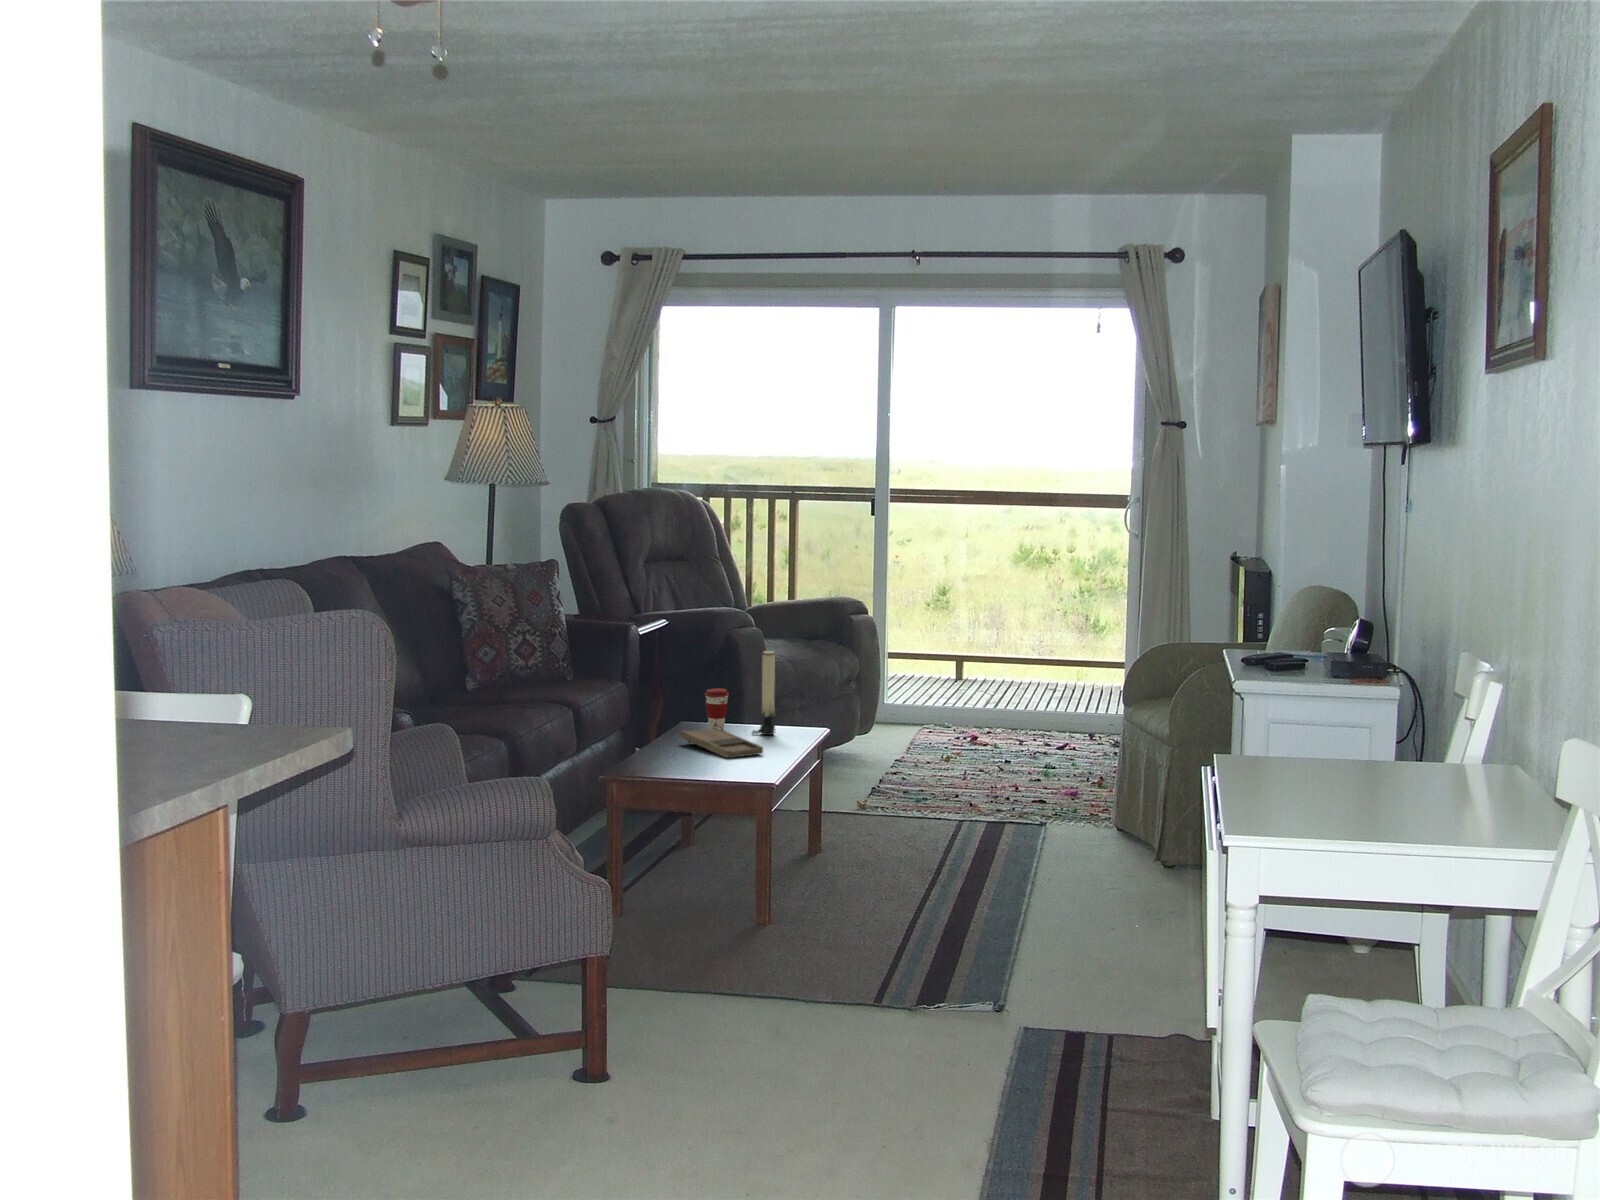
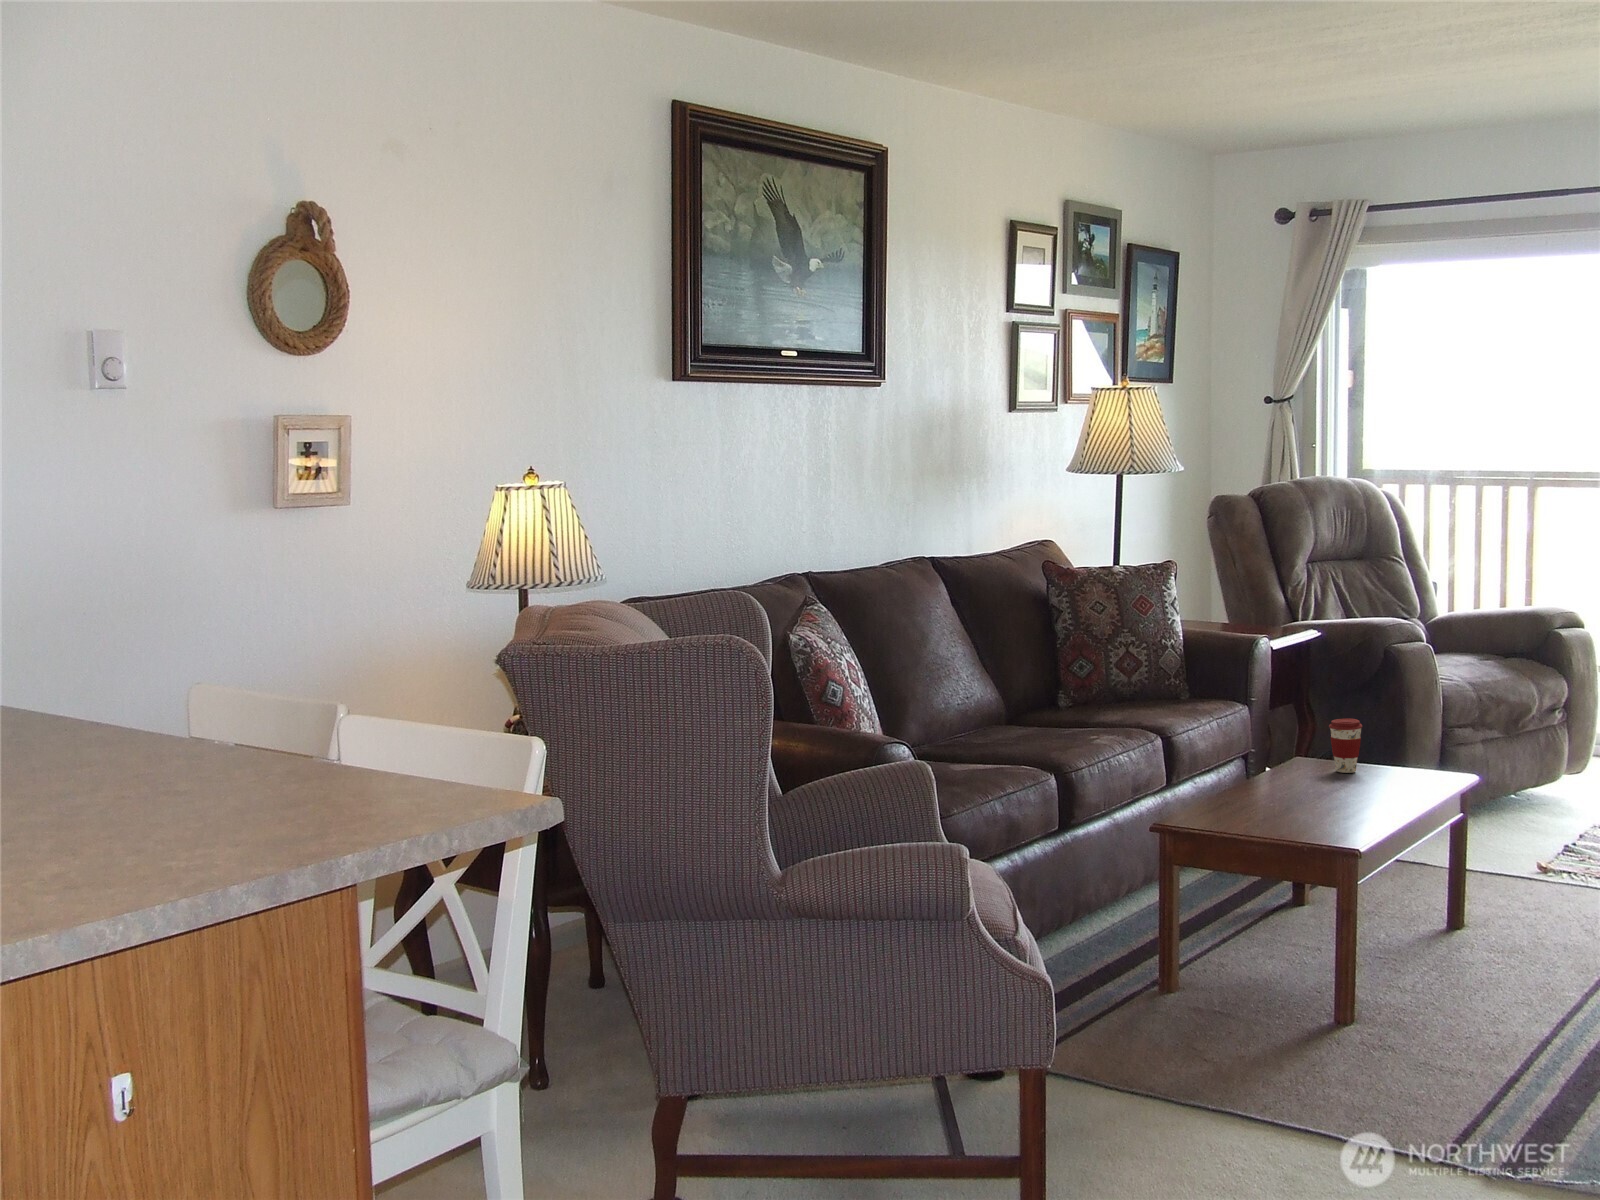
candle: present [752,651,775,735] -> none [1390,671,1424,783]
tray: present [680,727,763,758] -> none [1281,769,1386,812]

